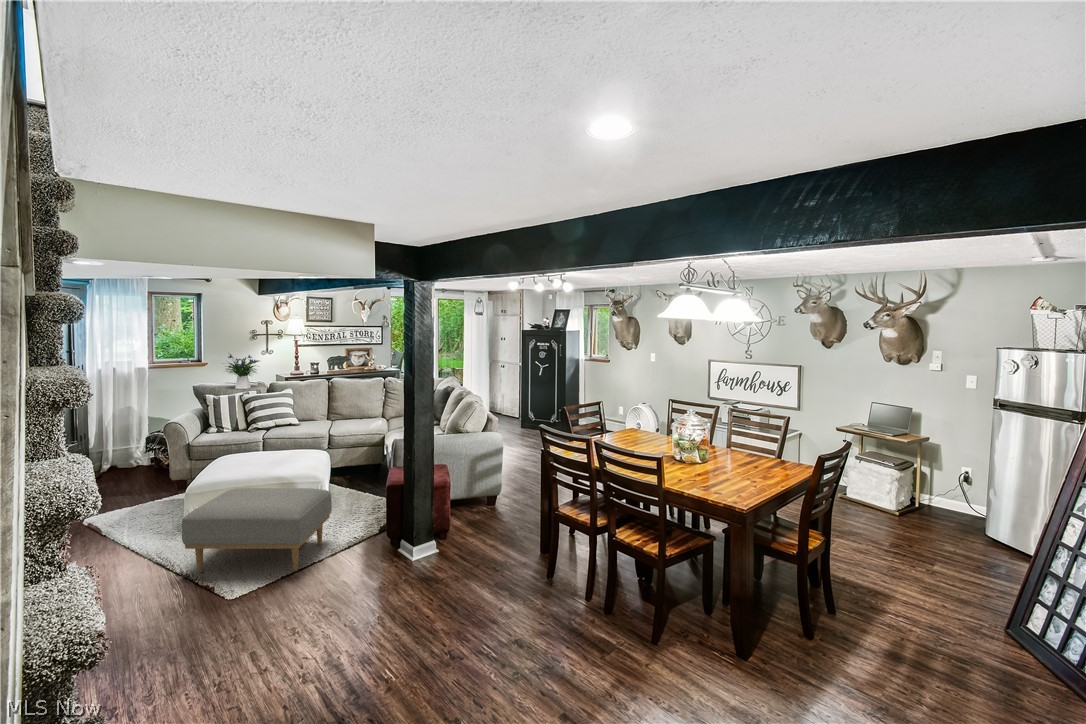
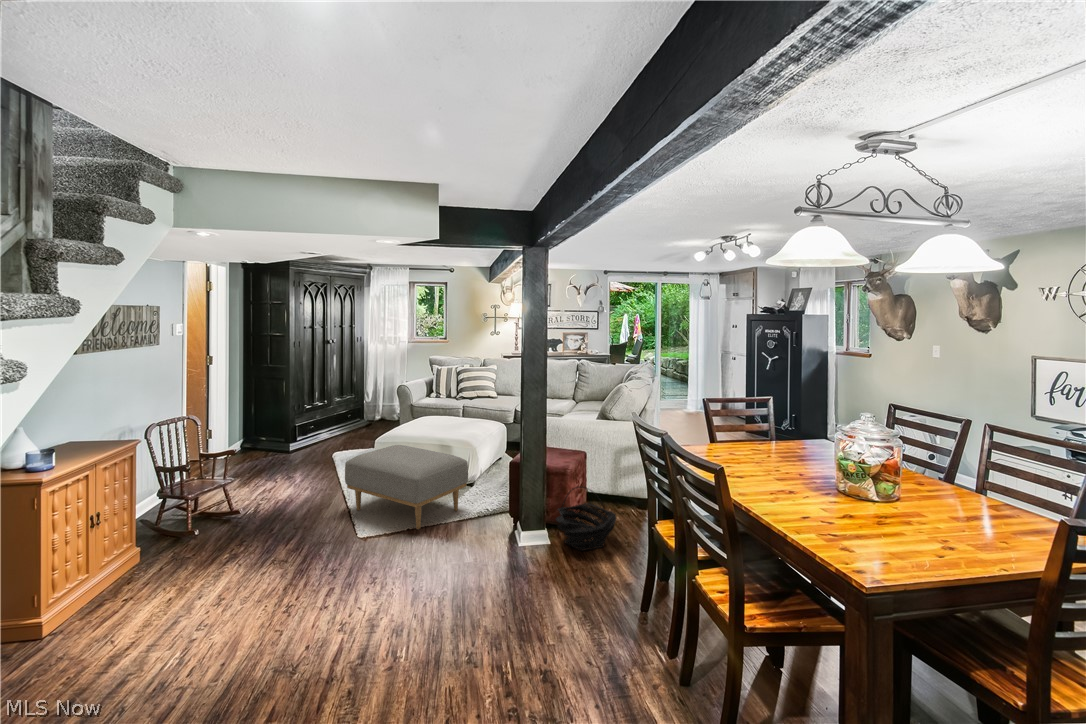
flower arrangement: present [226,354,259,389] -> none [445,329,477,362]
basket: none [439,493,492,548] -> present [556,487,616,551]

